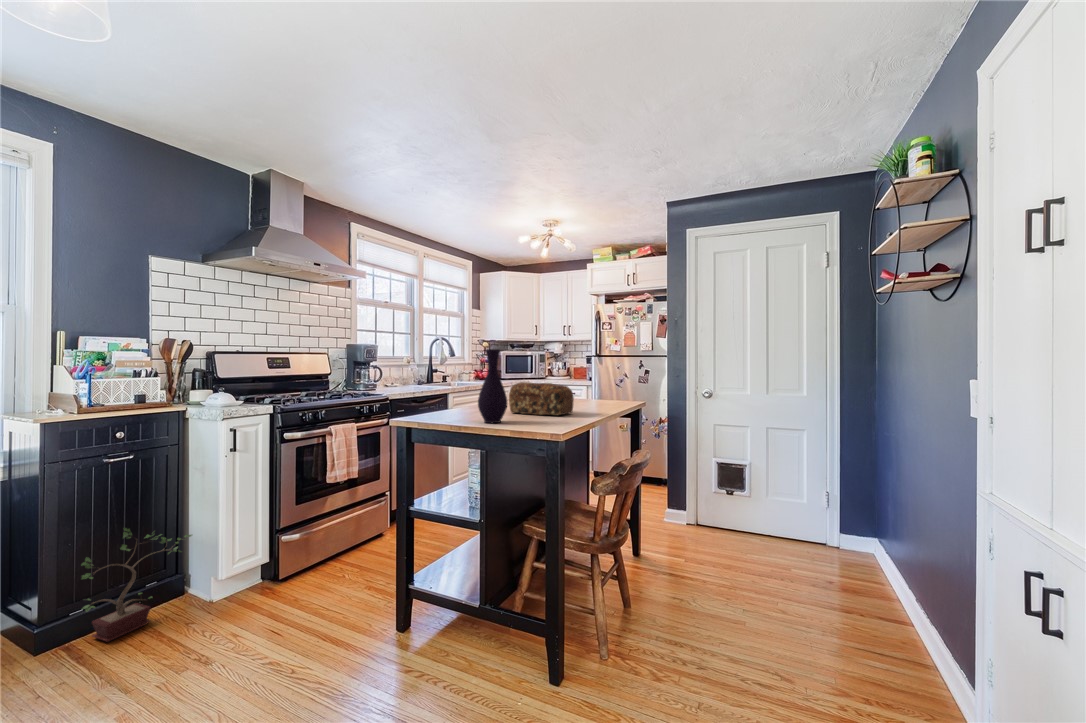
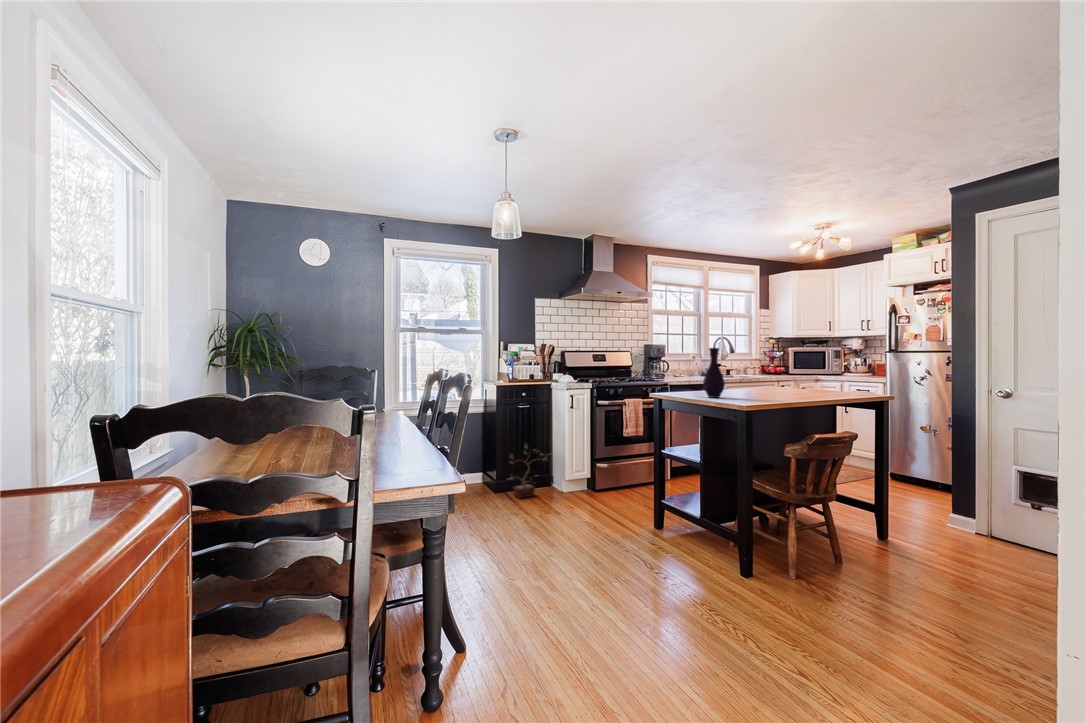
bread loaf: present [509,382,574,415] -> none [737,372,790,397]

